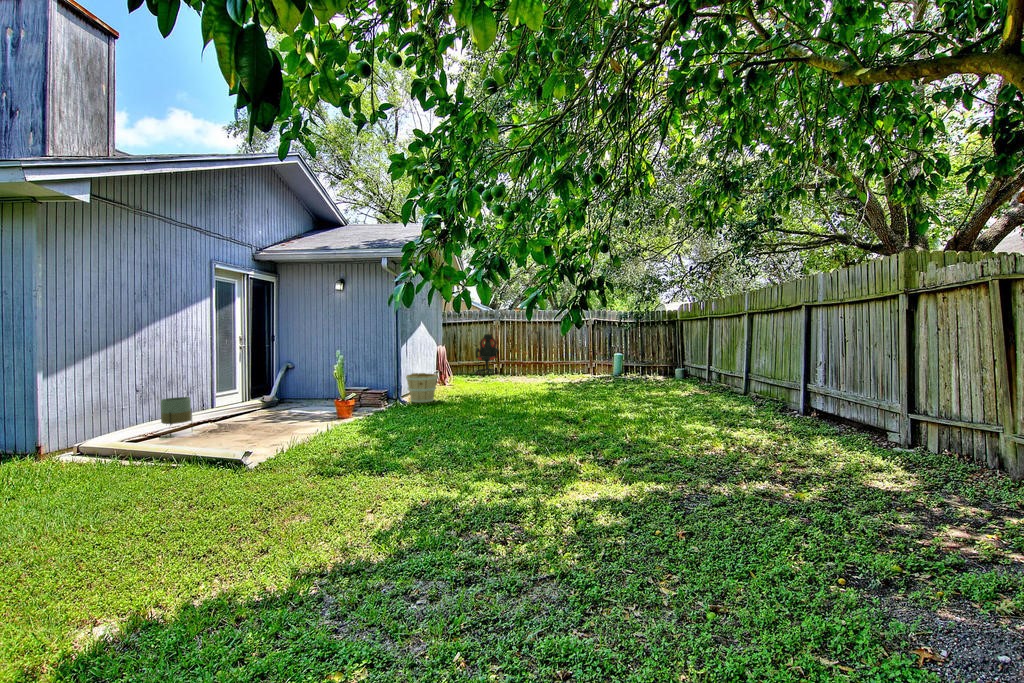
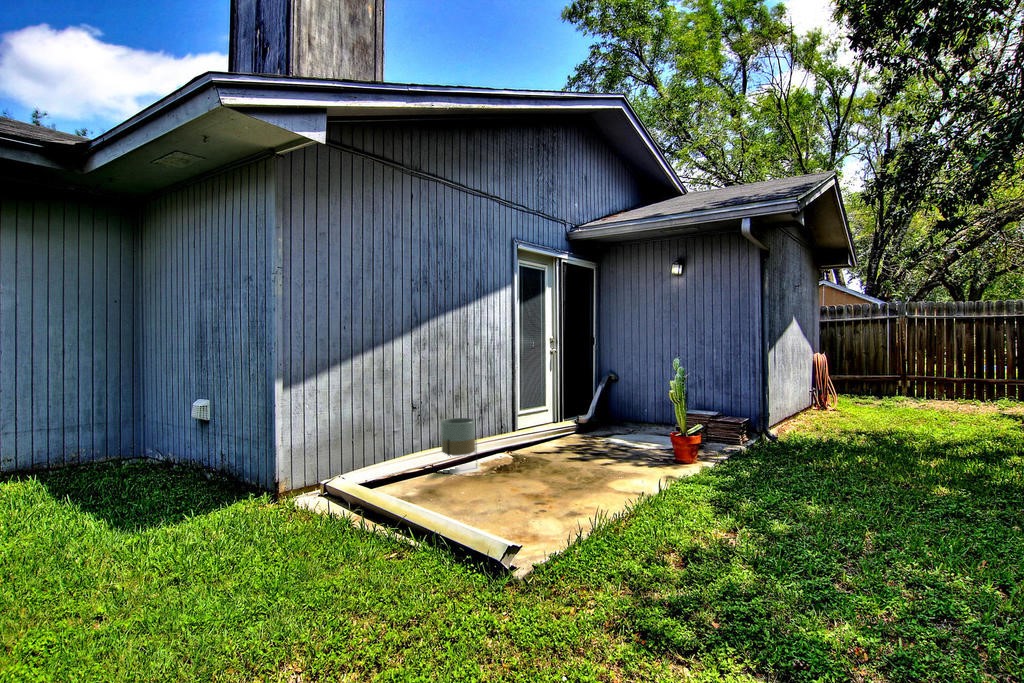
chair: present [475,334,499,375] -> none [903,337,956,407]
wooden bucket: present [406,373,438,403] -> none [797,401,867,459]

